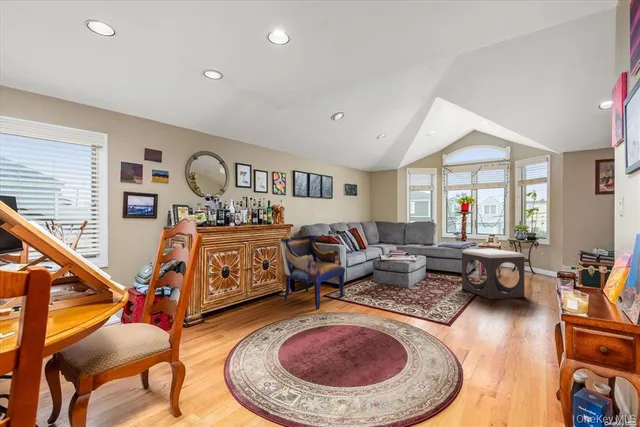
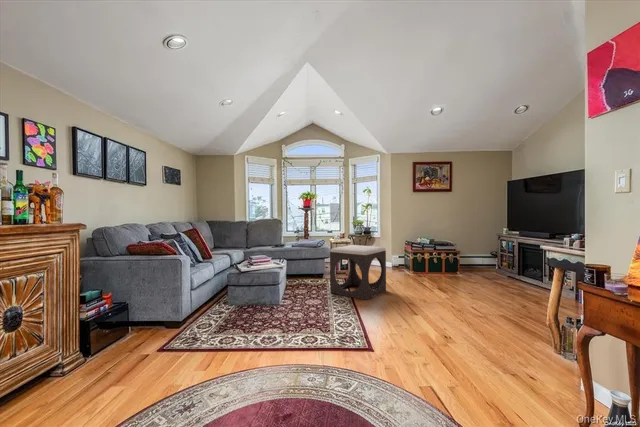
armchair: present [281,234,345,309] -> none [59,242,200,386]

